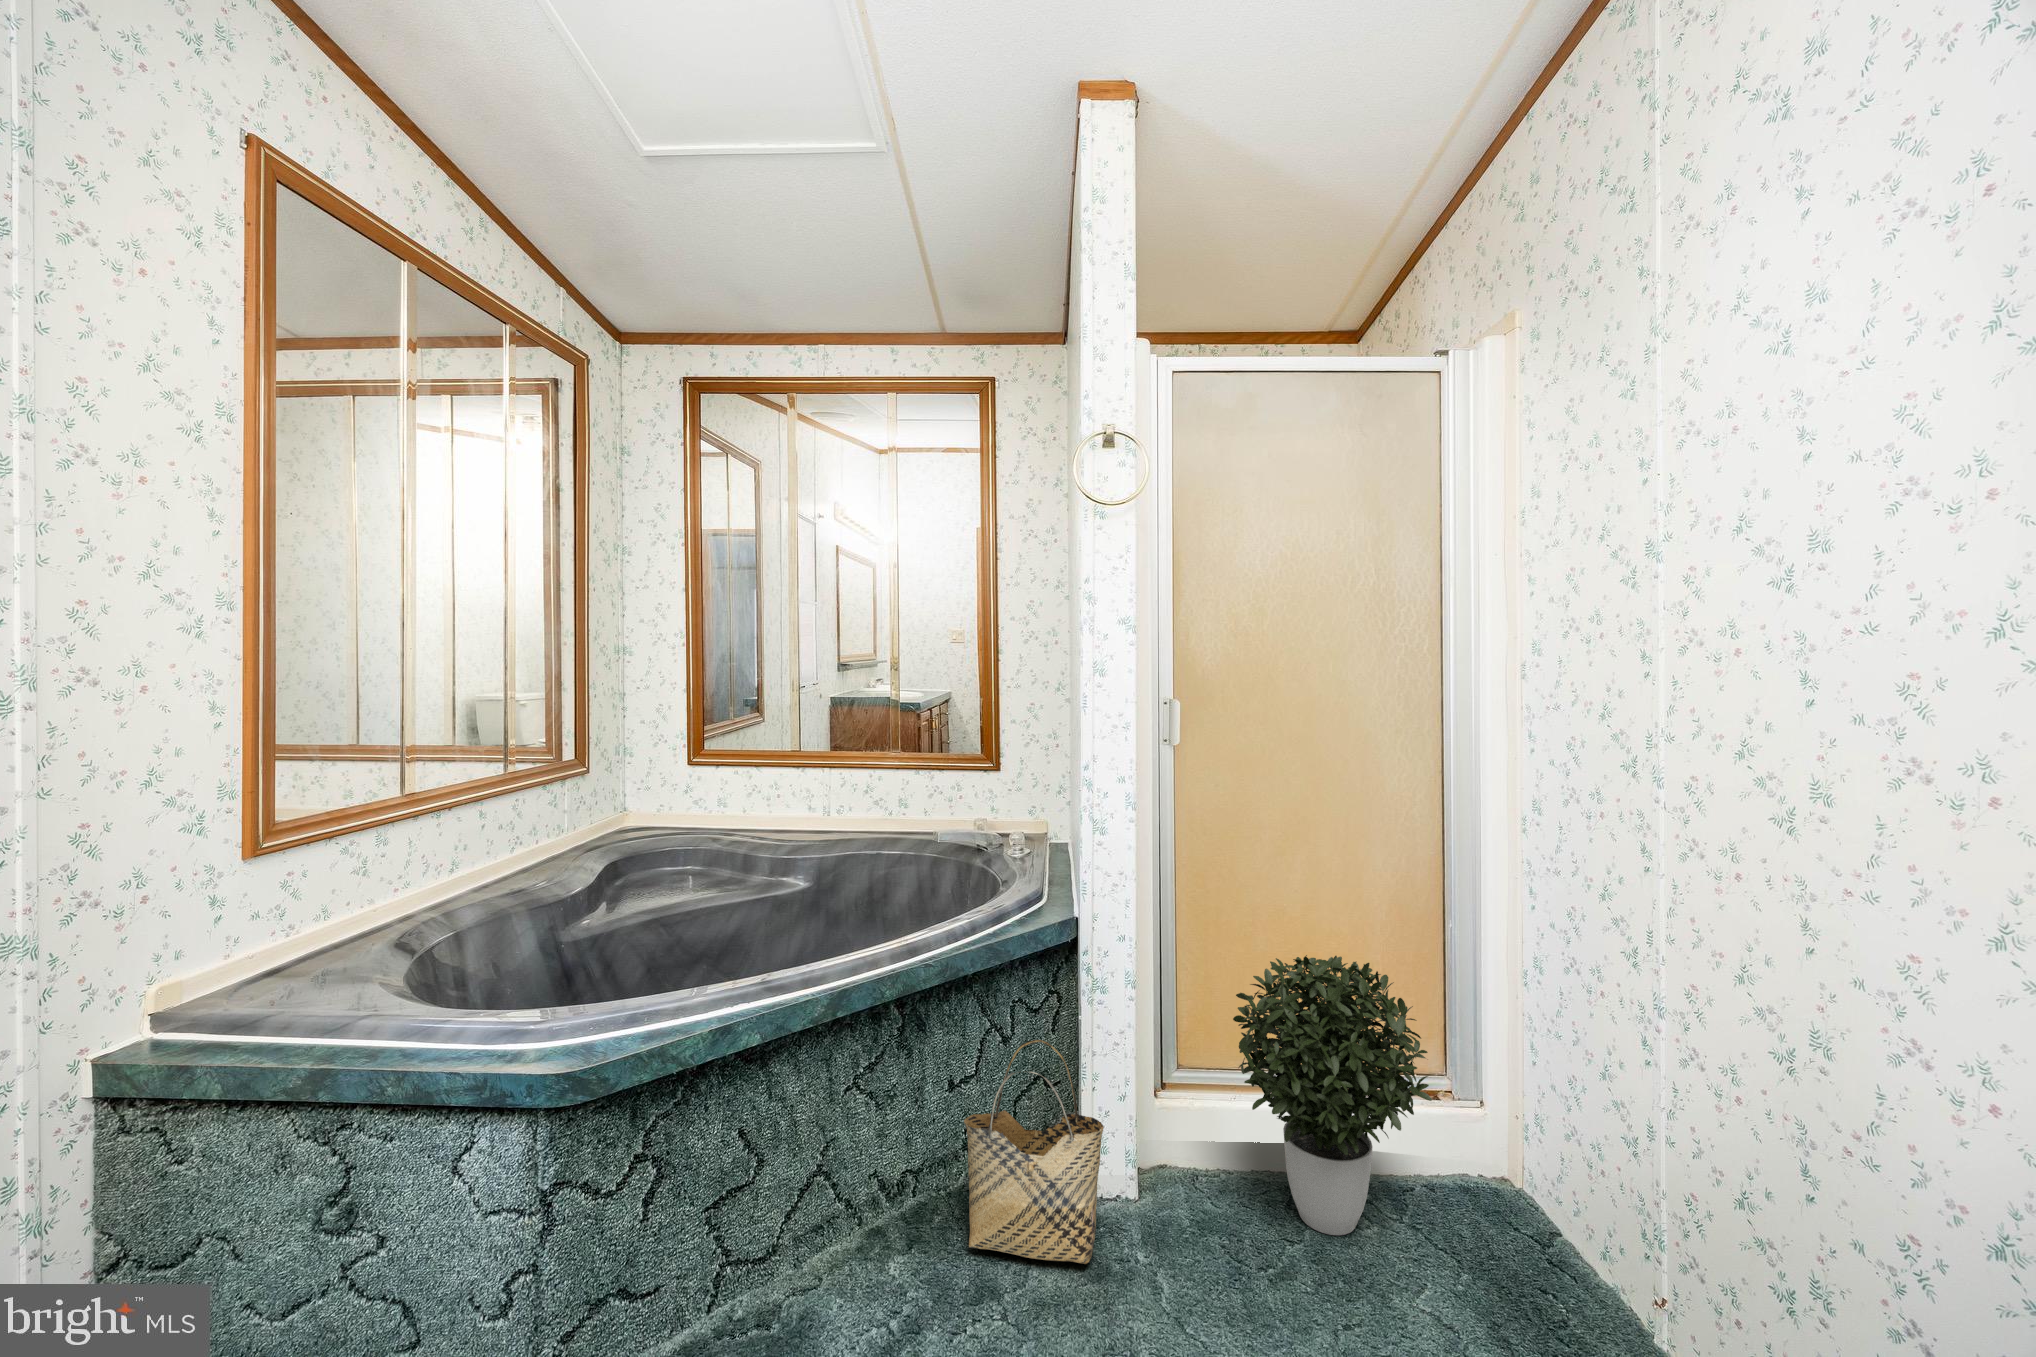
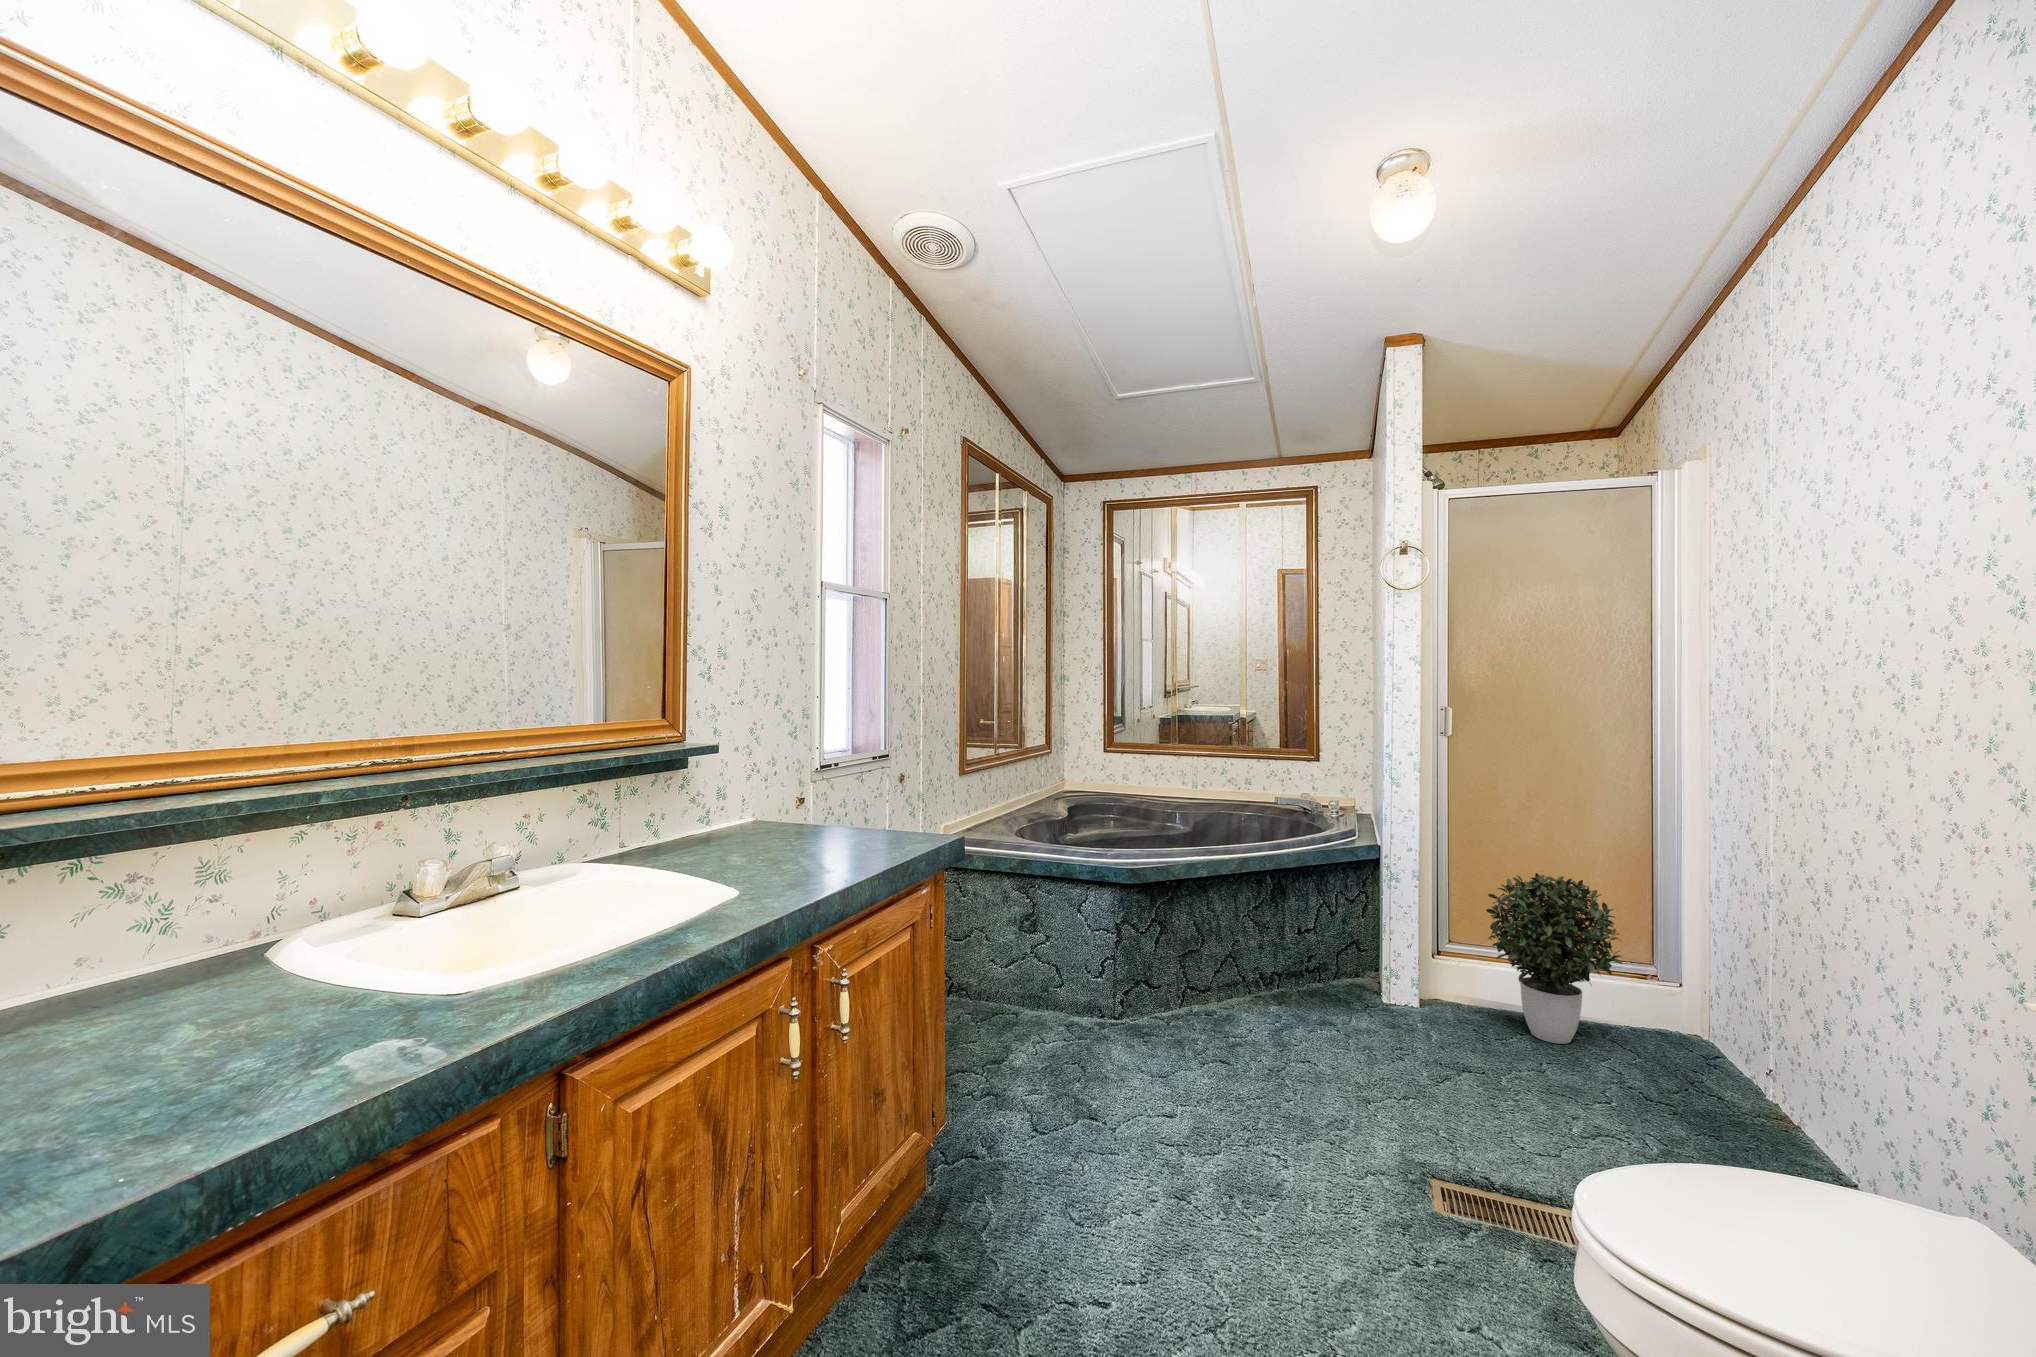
woven basket: present [964,1039,1104,1264] -> none [1311,906,1397,1025]

